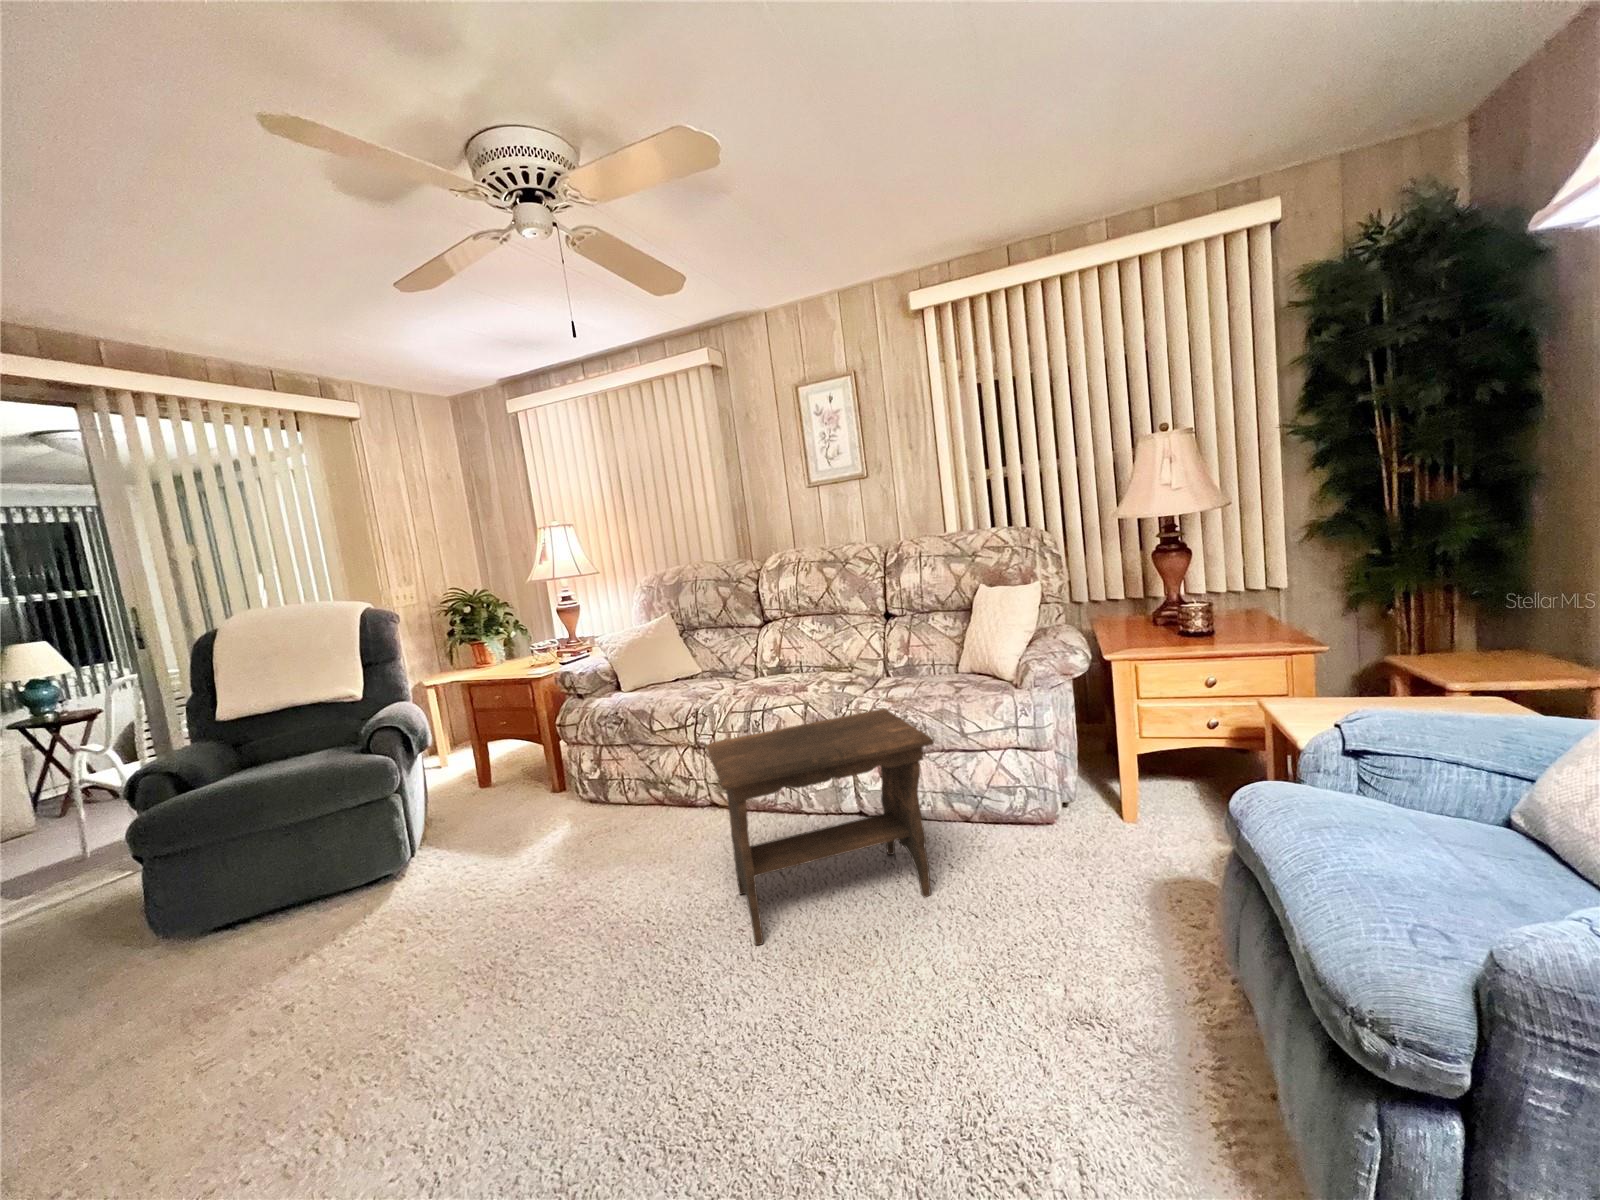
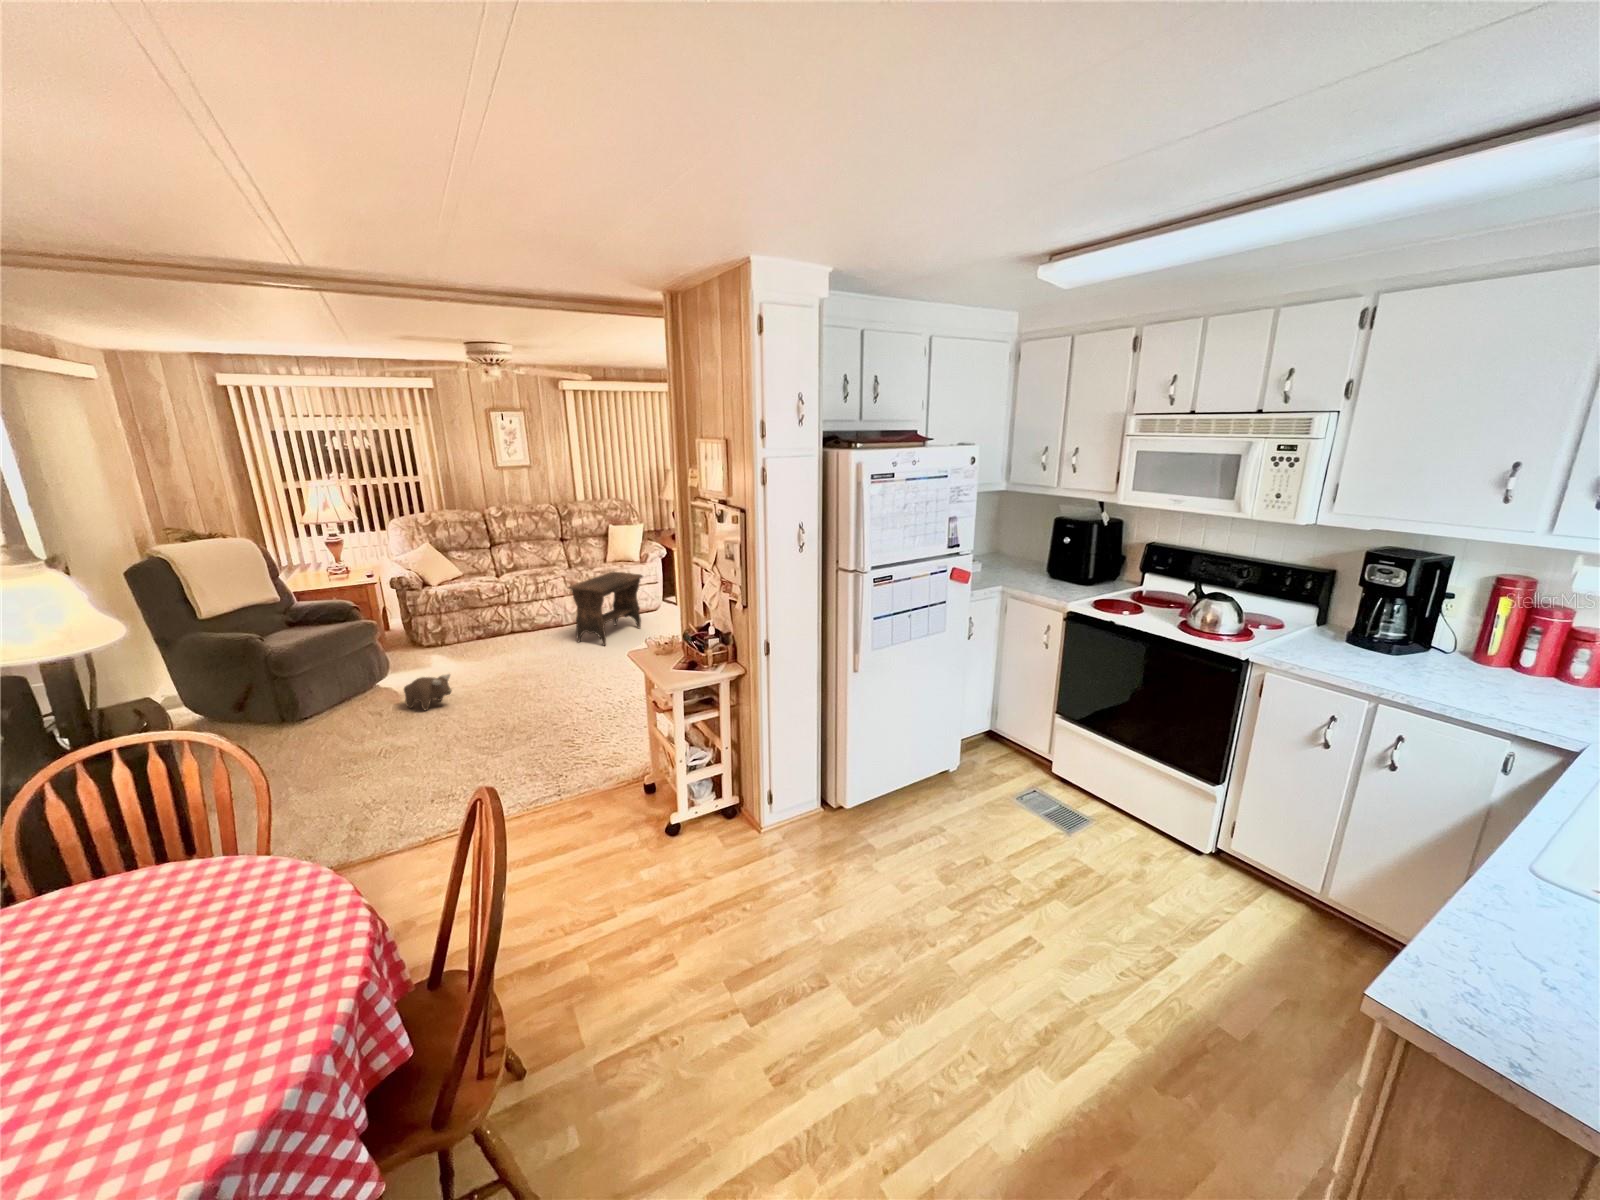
plush toy: none [182,934,287,1029] -> present [404,674,452,710]

